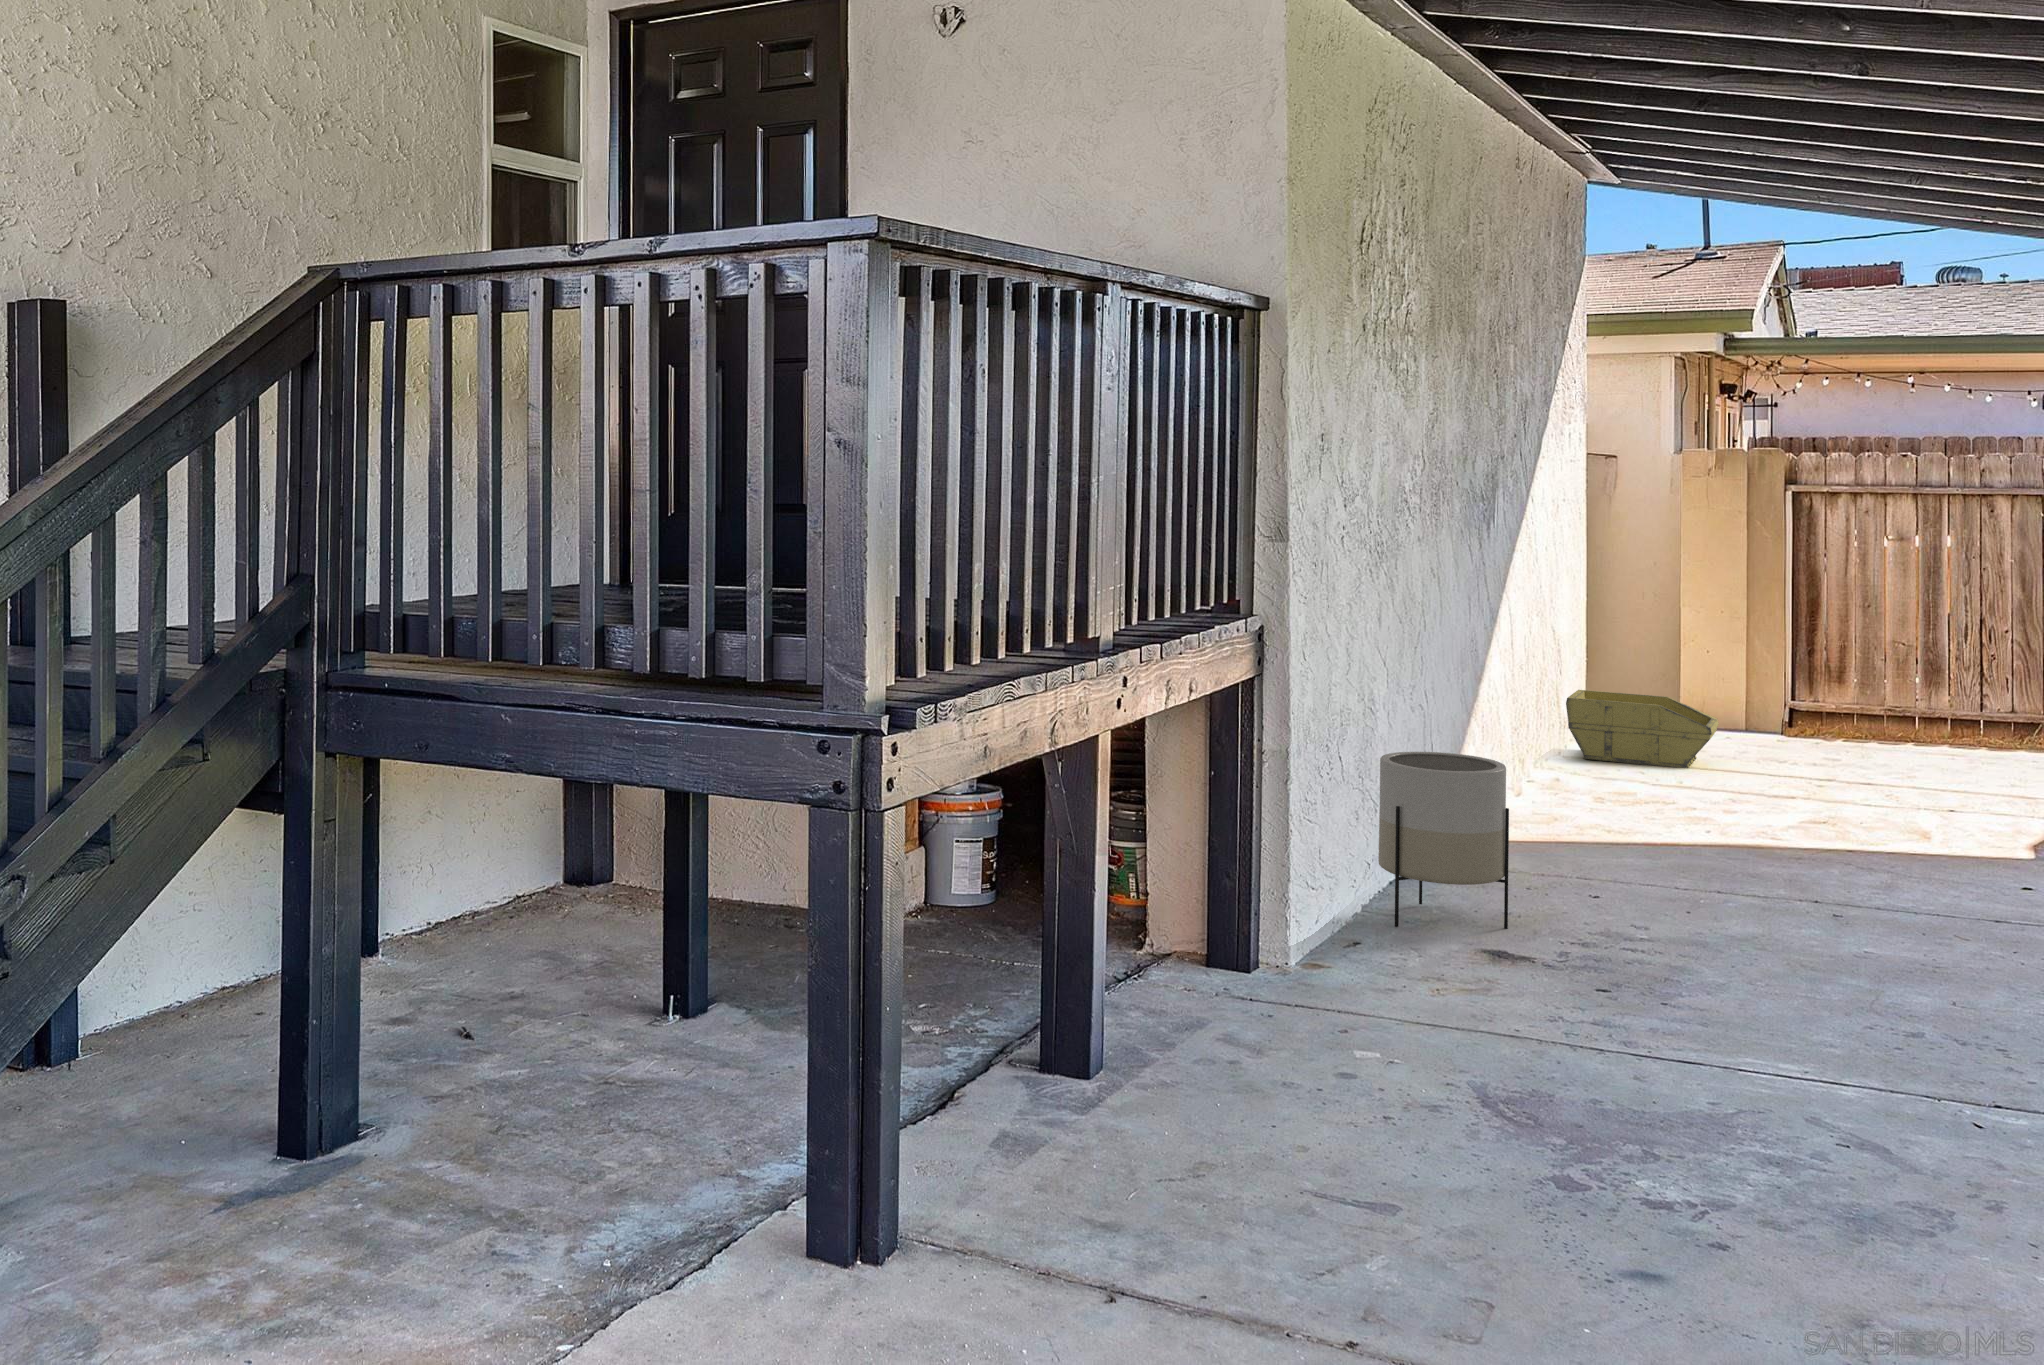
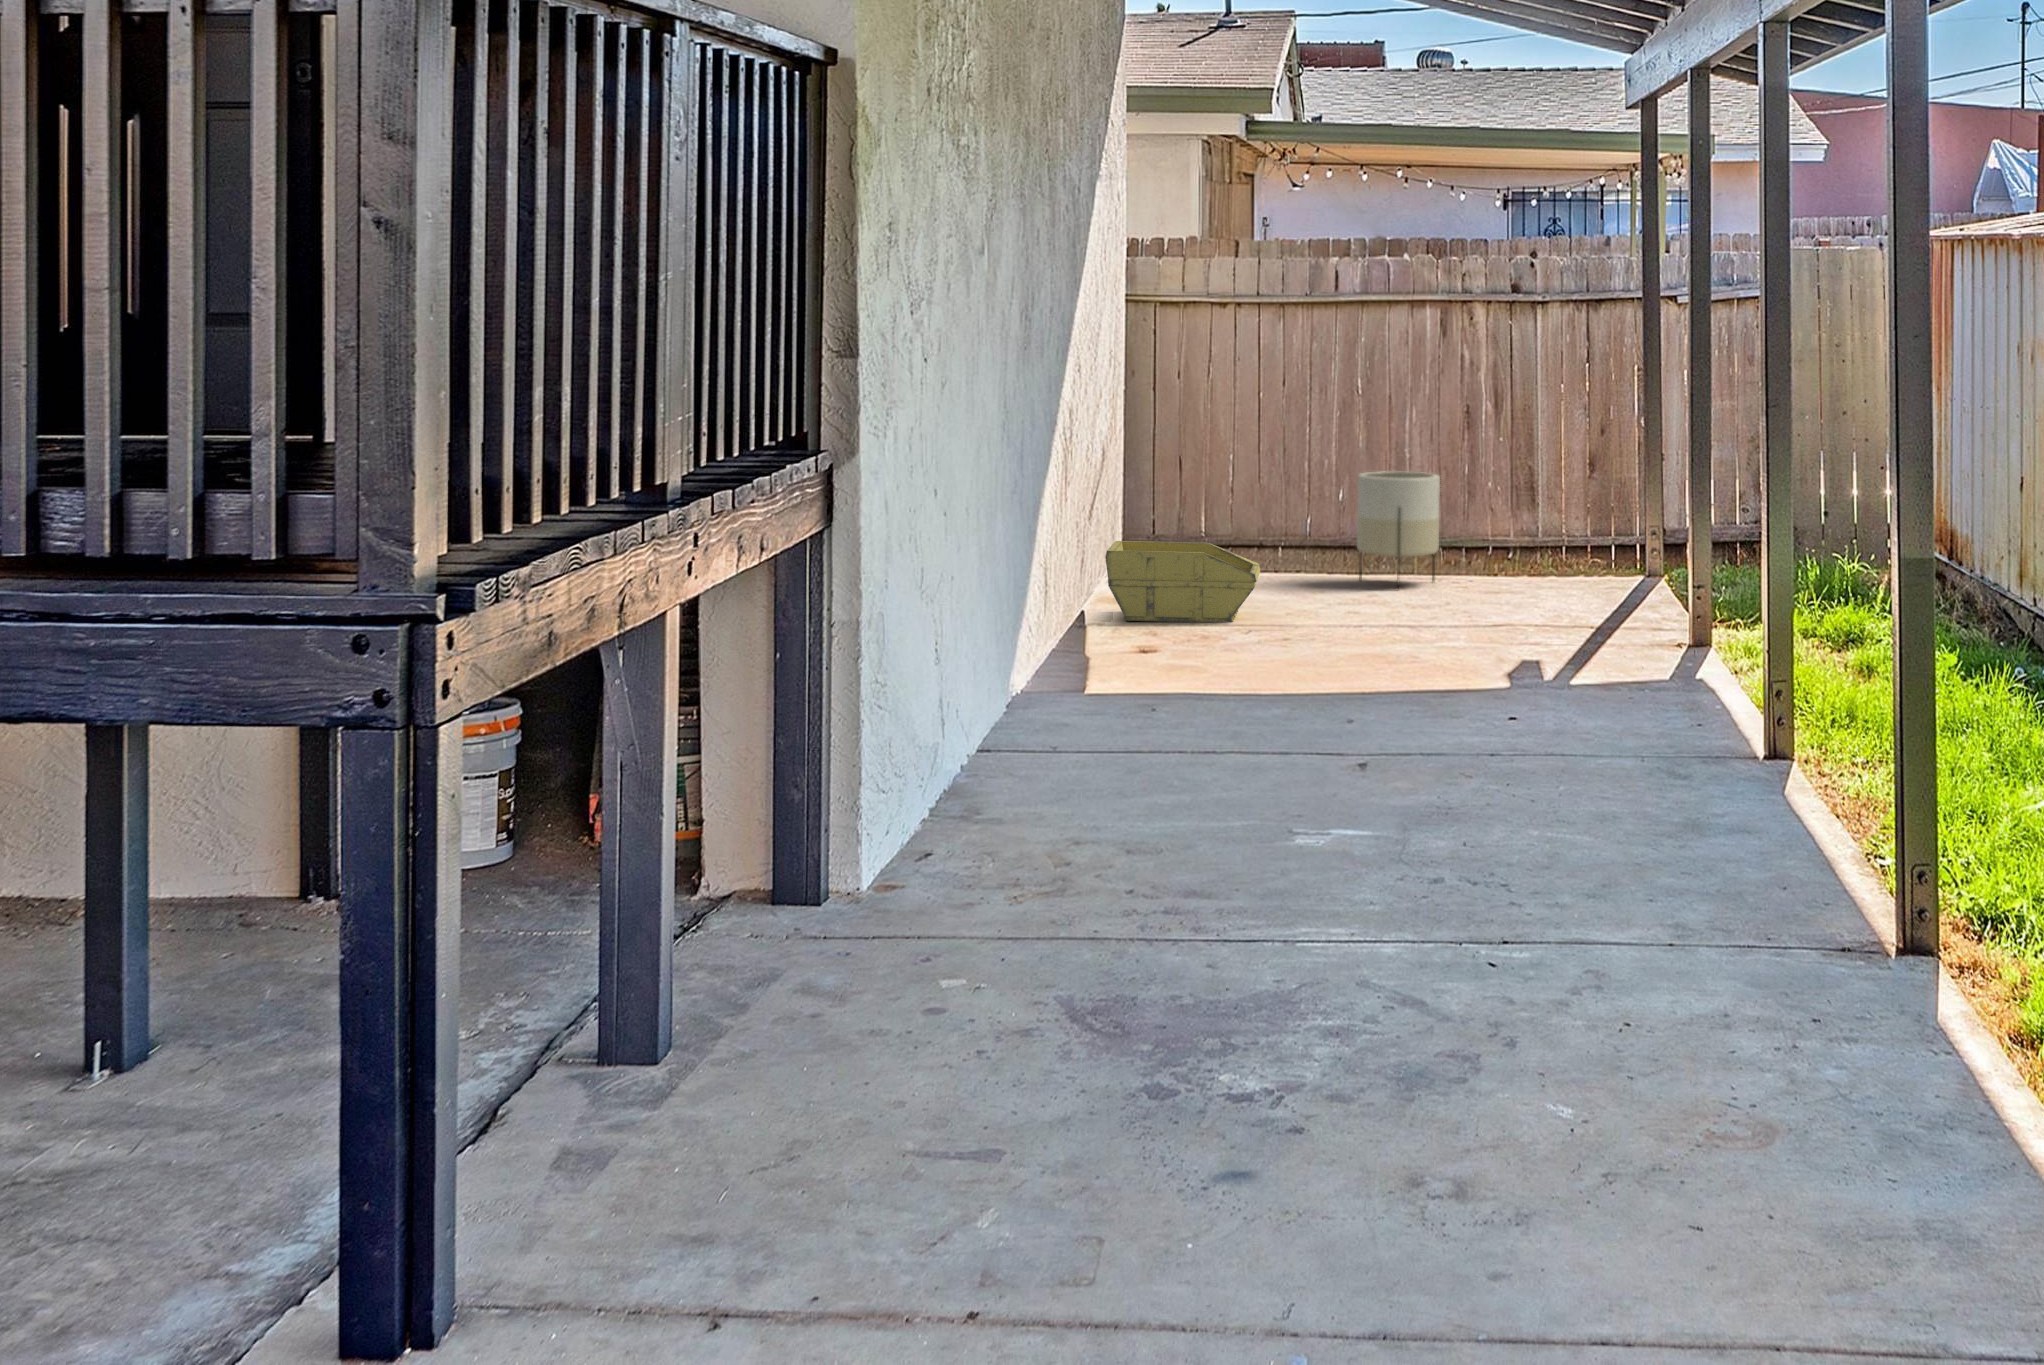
planter: present [1378,752,1509,929] -> present [1357,471,1440,582]

